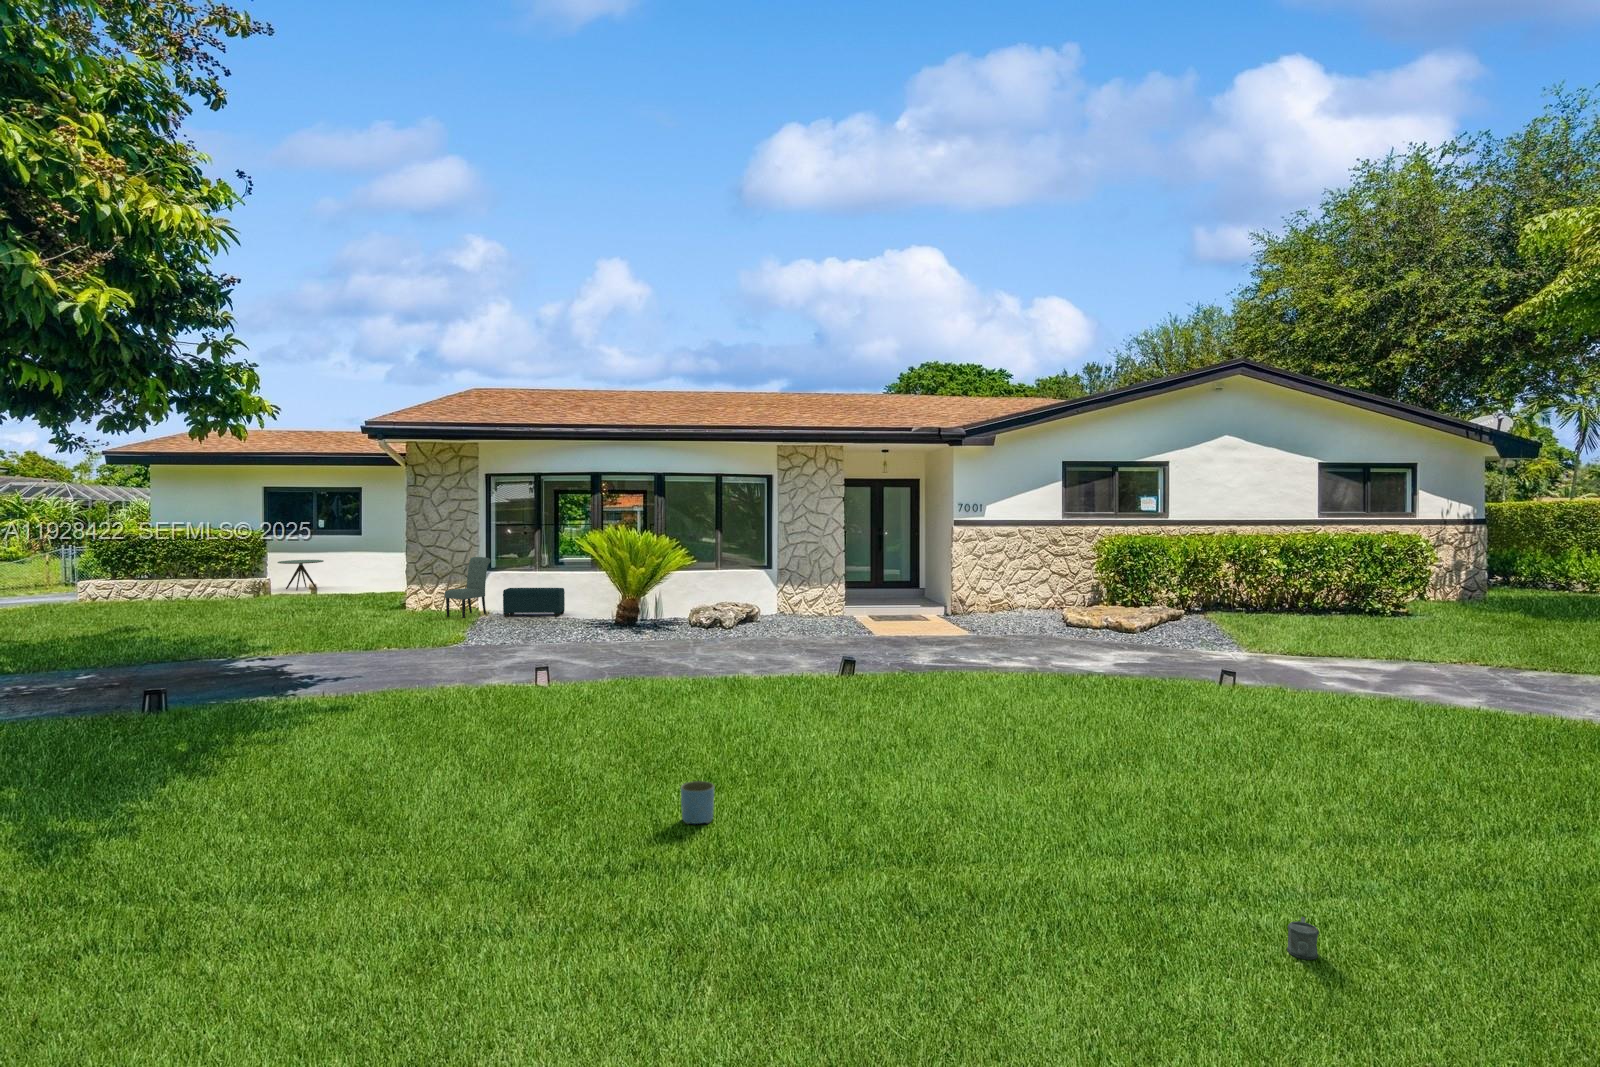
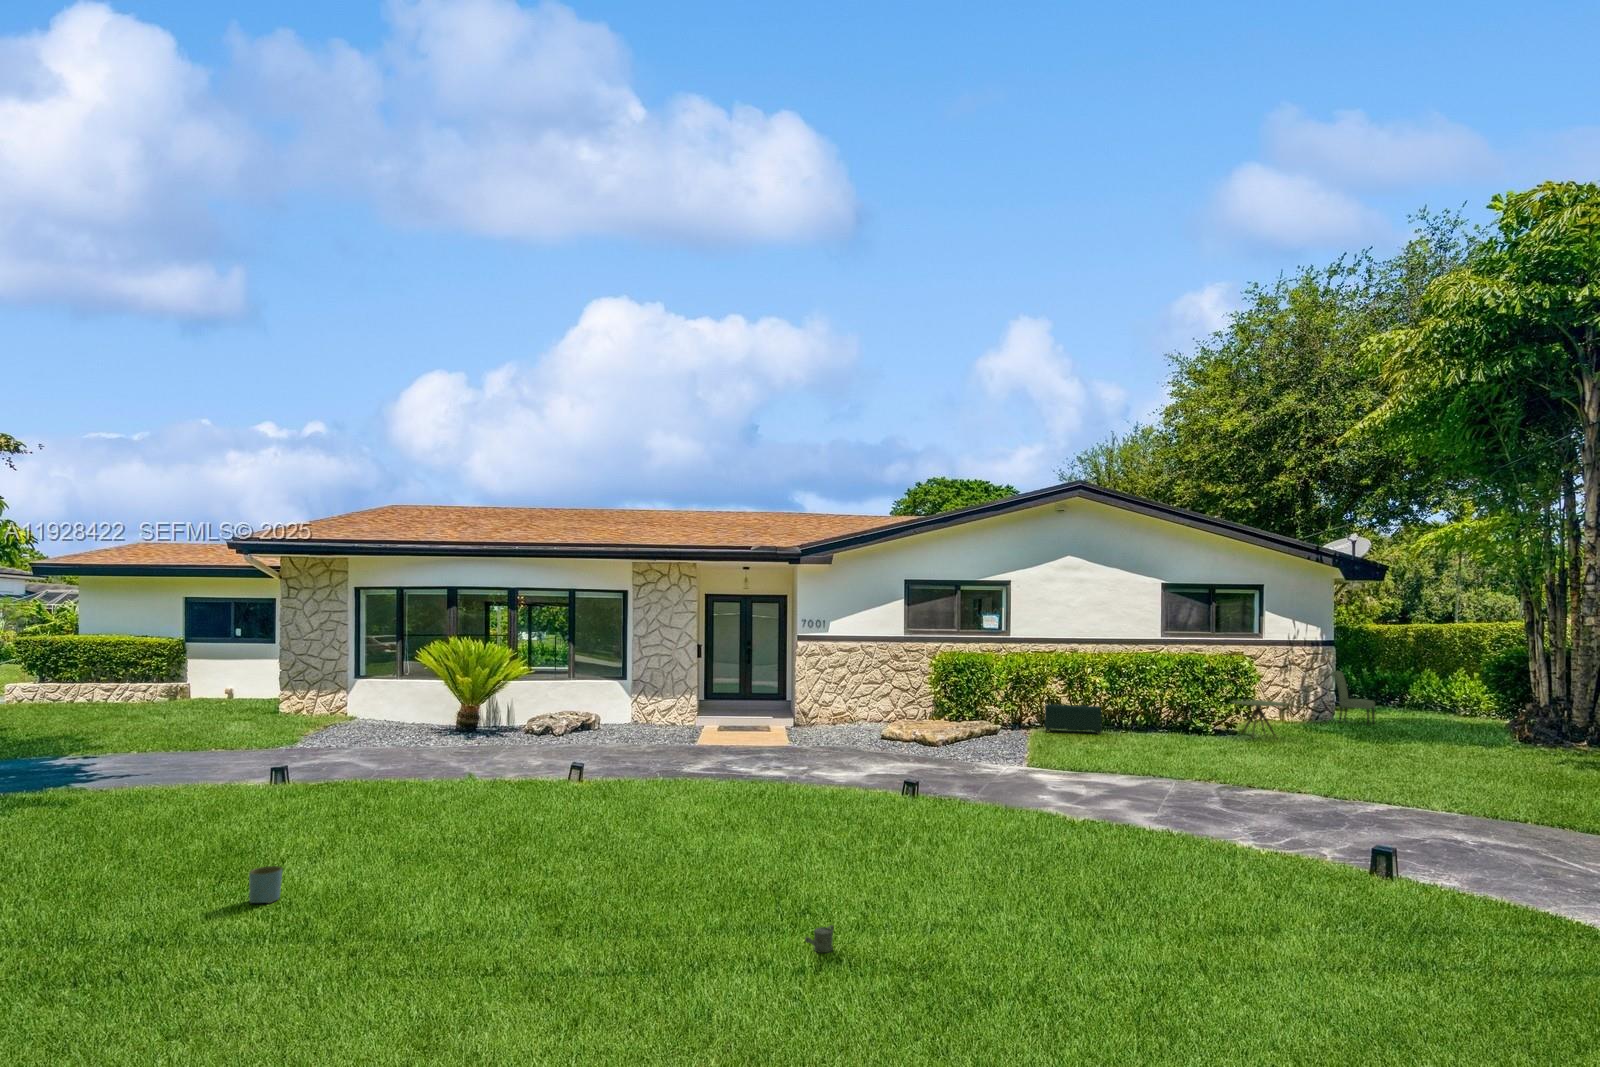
chair: present [445,557,491,618] -> present [1332,671,1375,725]
round table: present [278,560,323,590] -> present [1231,700,1286,738]
bench: present [503,588,565,617] -> present [1045,704,1102,735]
watering can: present [1287,917,1319,960] -> present [805,925,834,953]

